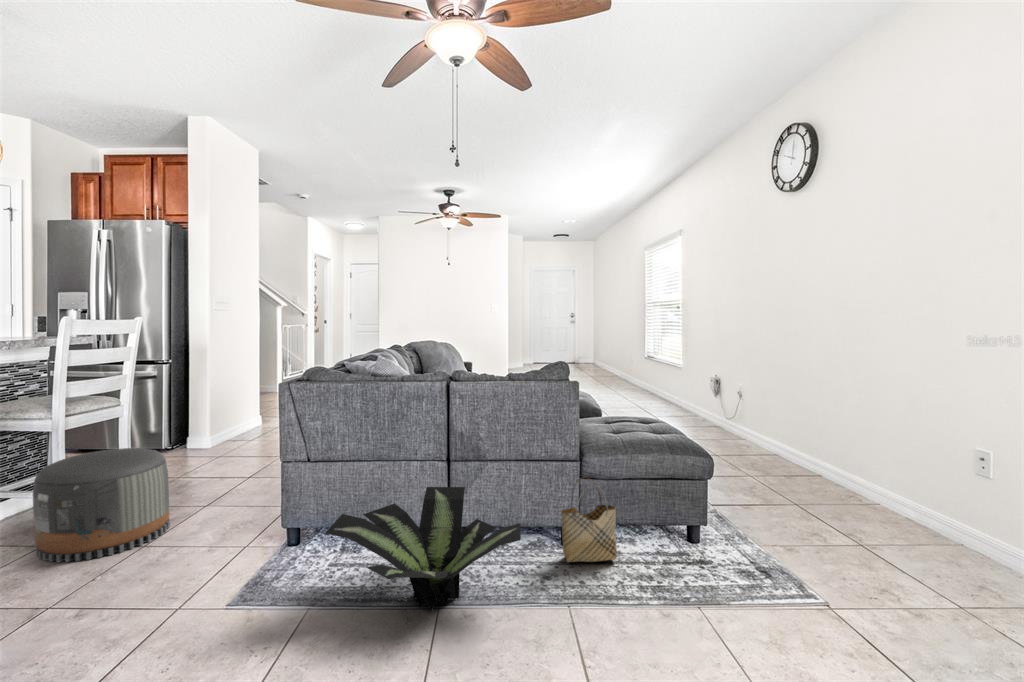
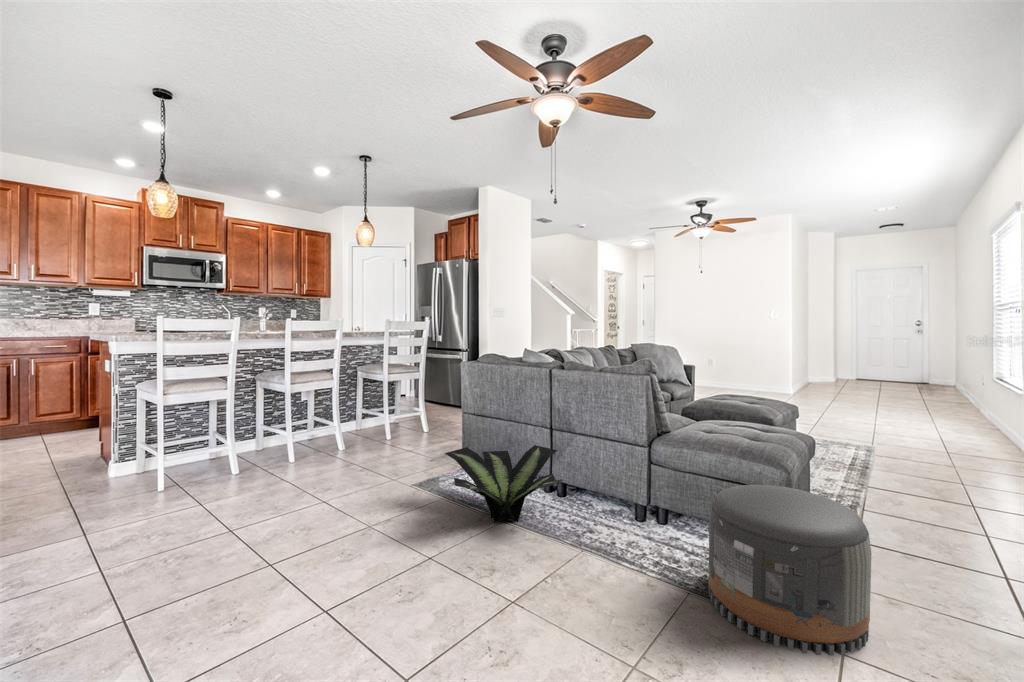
pouf: present [33,448,170,562] -> present [708,485,872,656]
woven basket: present [561,477,617,562] -> none [617,461,670,539]

